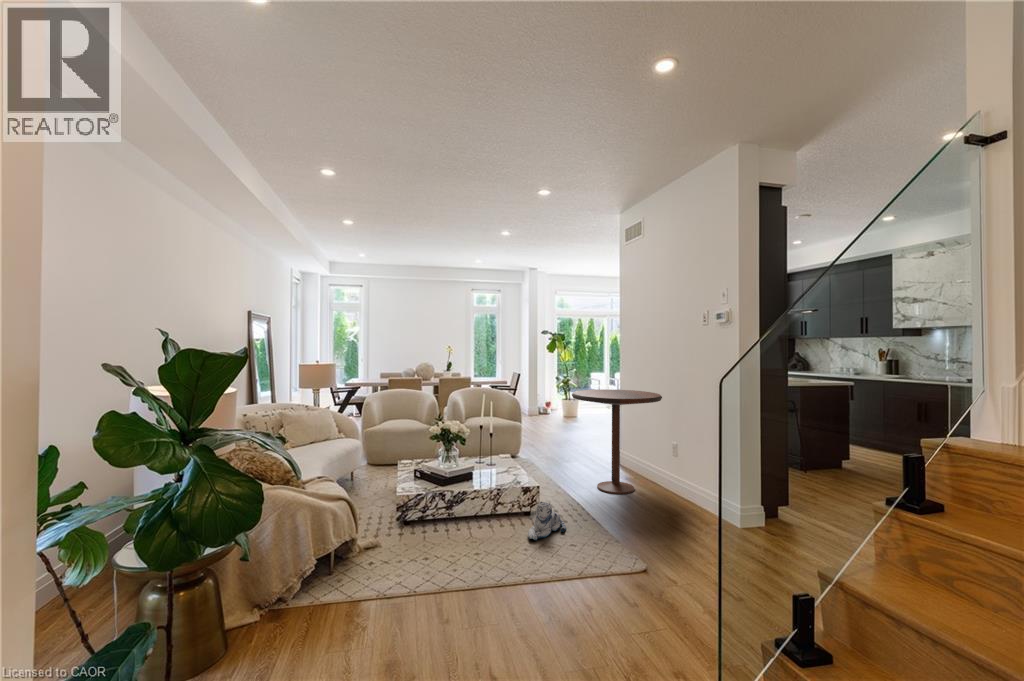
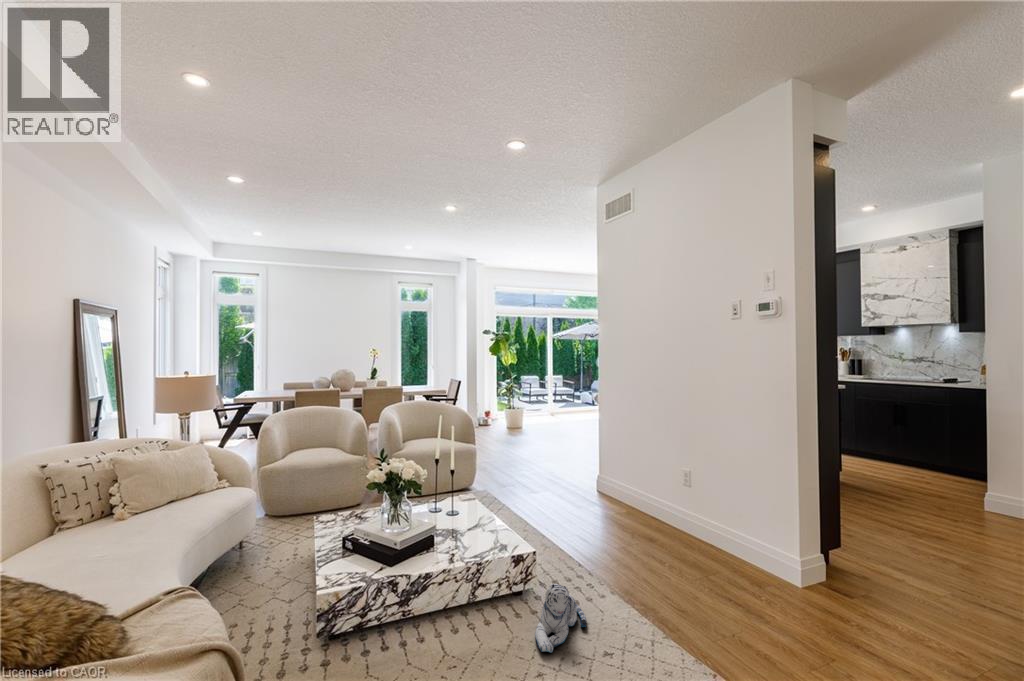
pedestal table: present [572,389,662,494] -> none [558,401,676,542]

